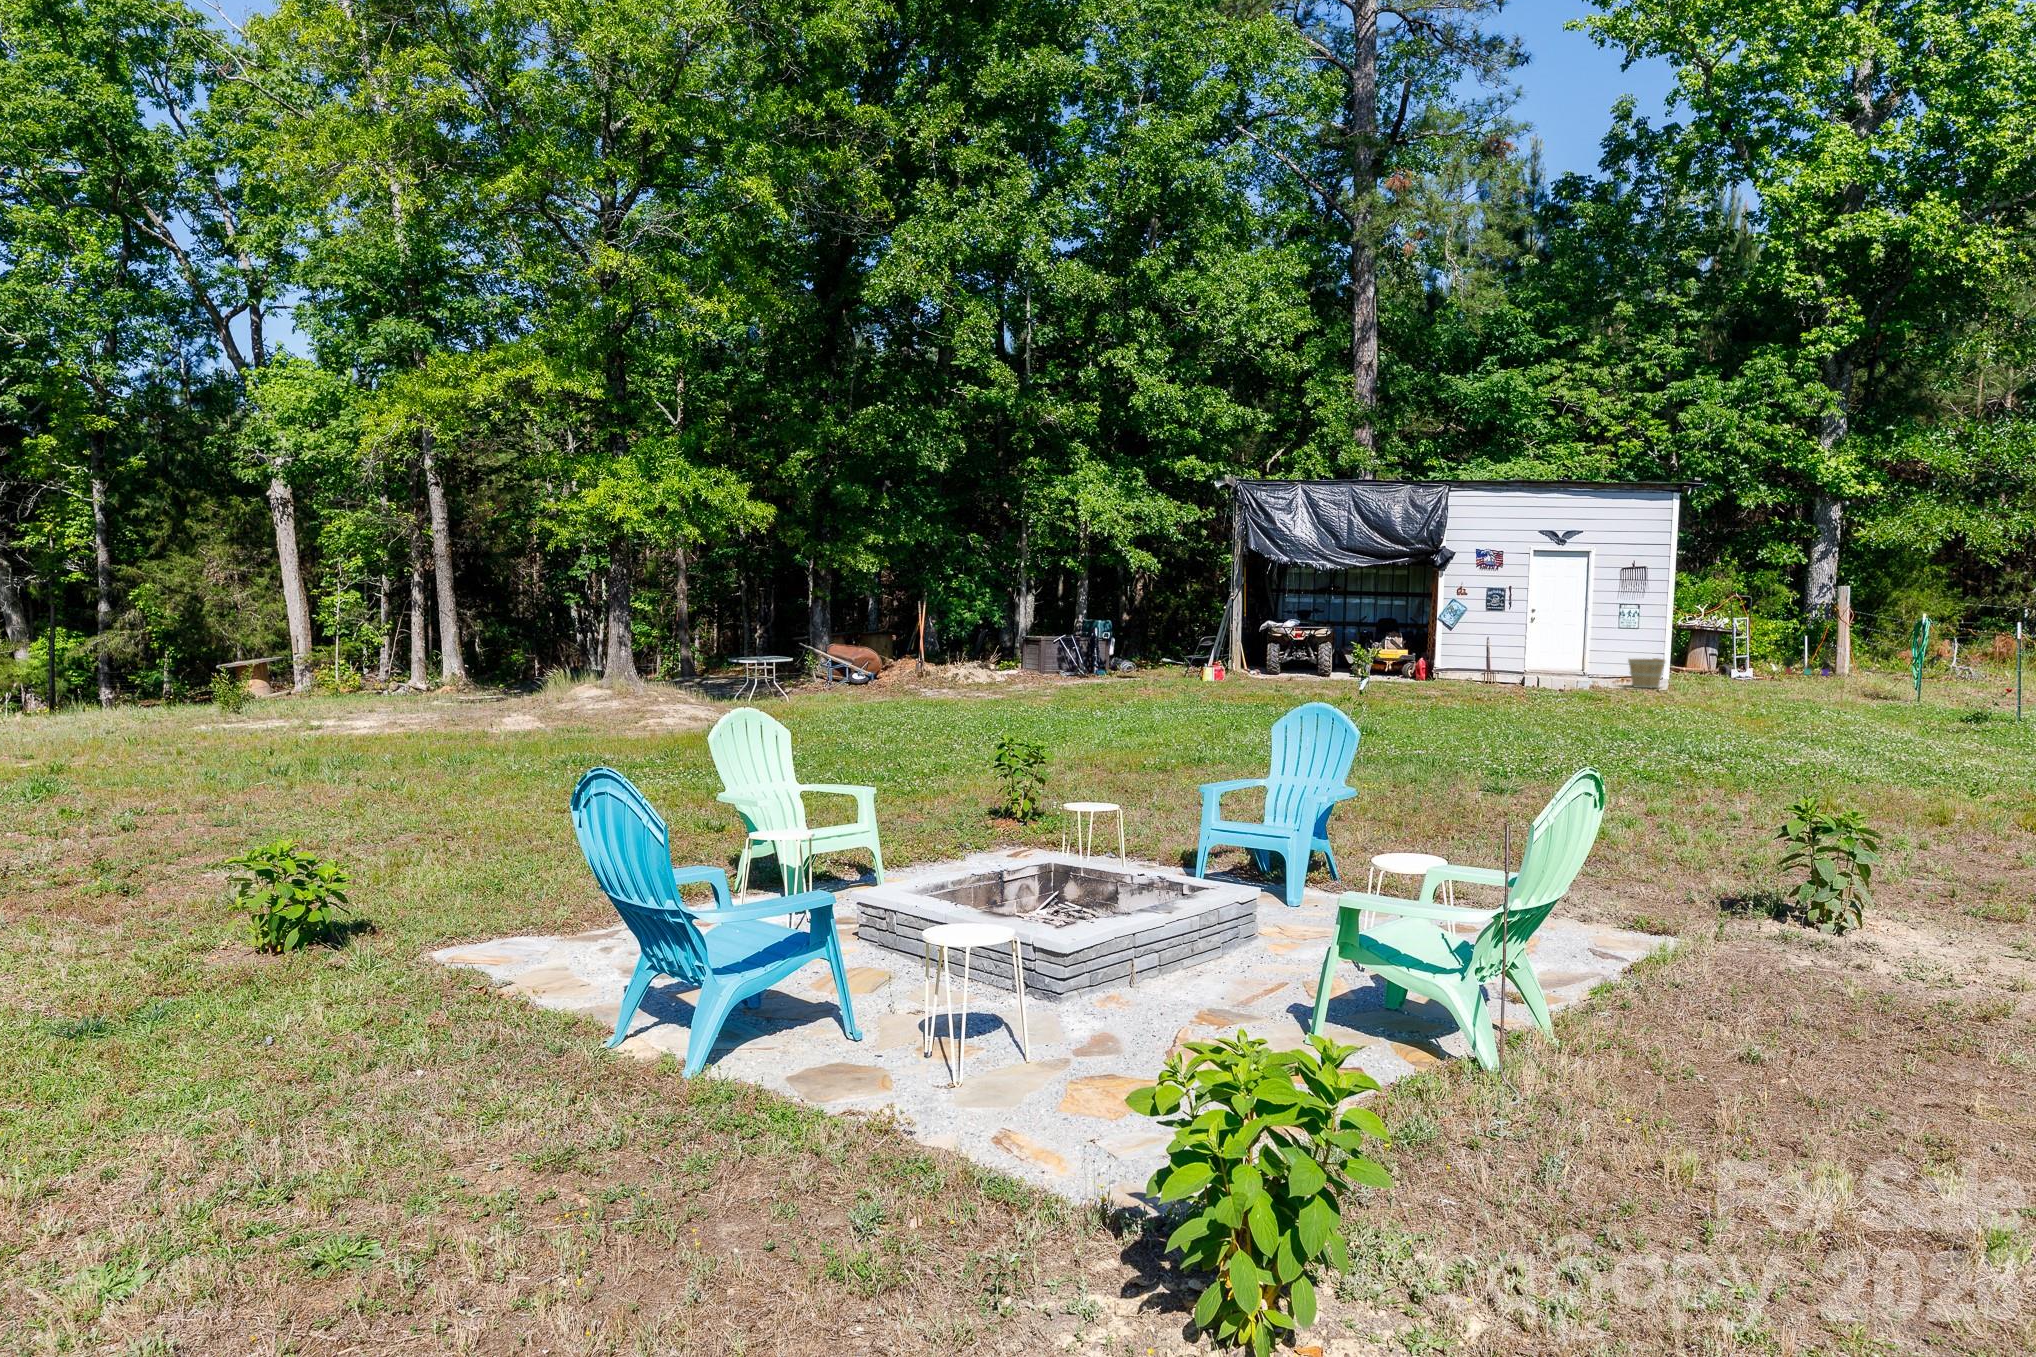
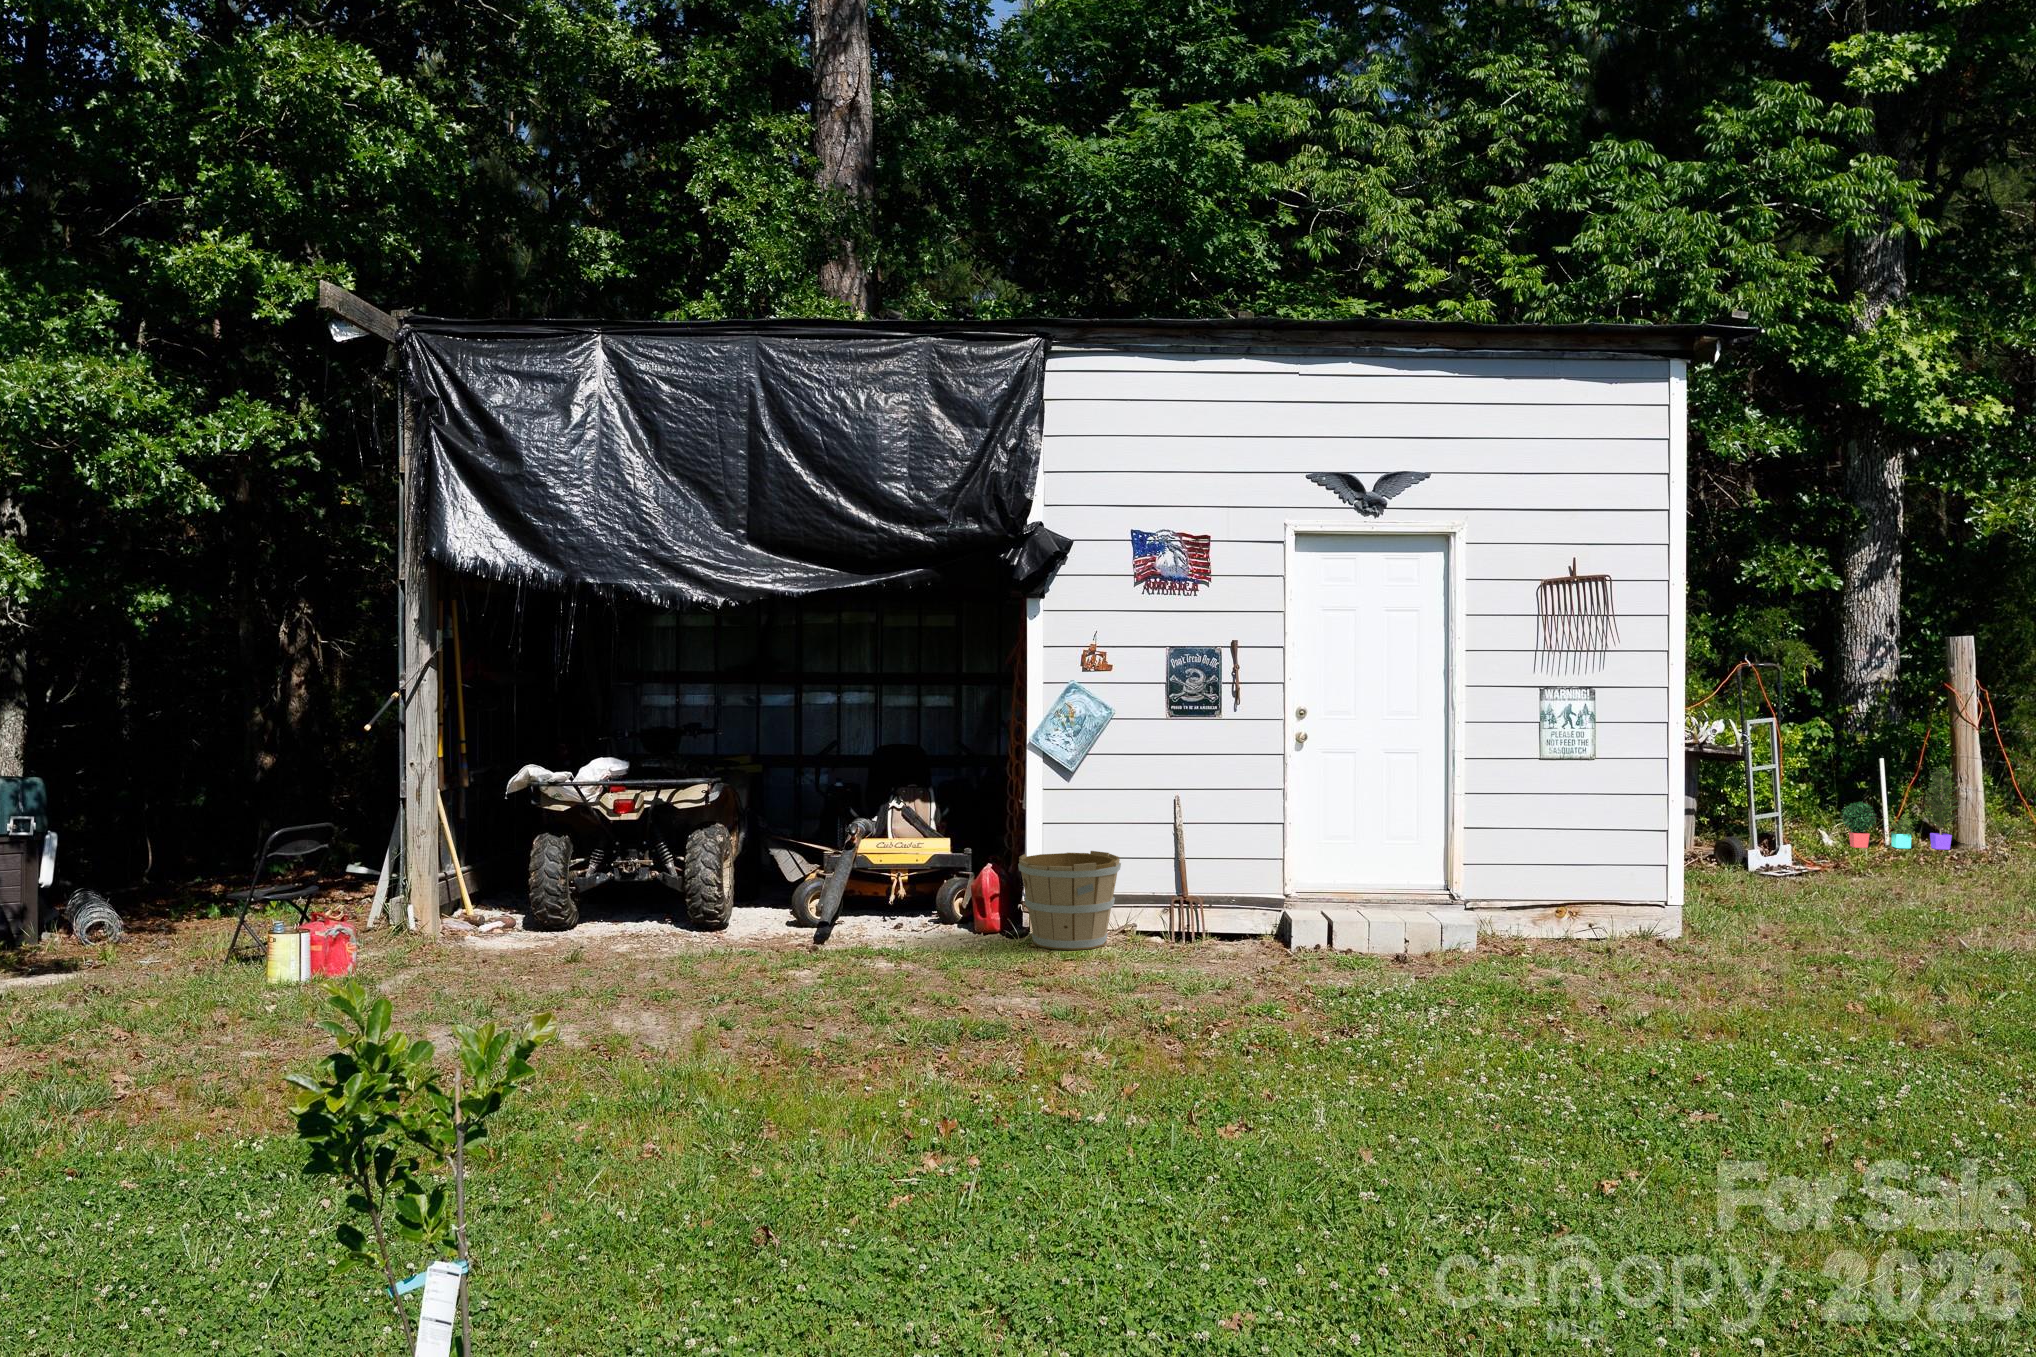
wooden bucket: present [1628,658,1665,688] -> present [1018,851,1121,950]

